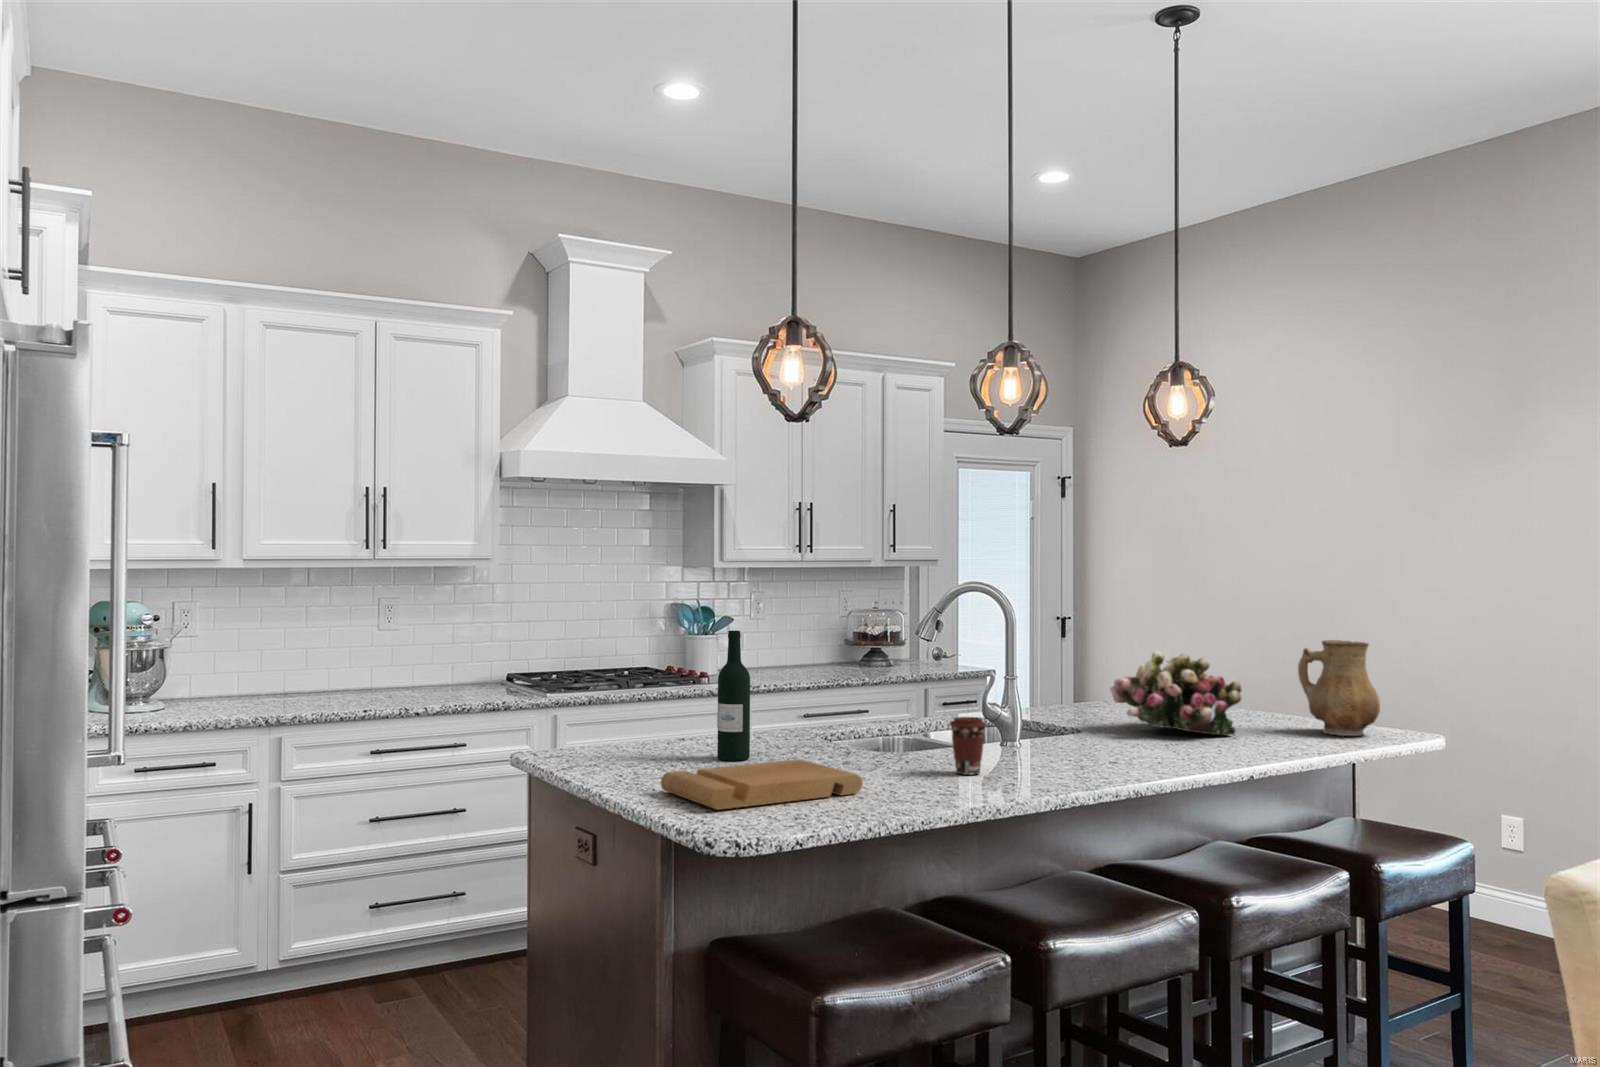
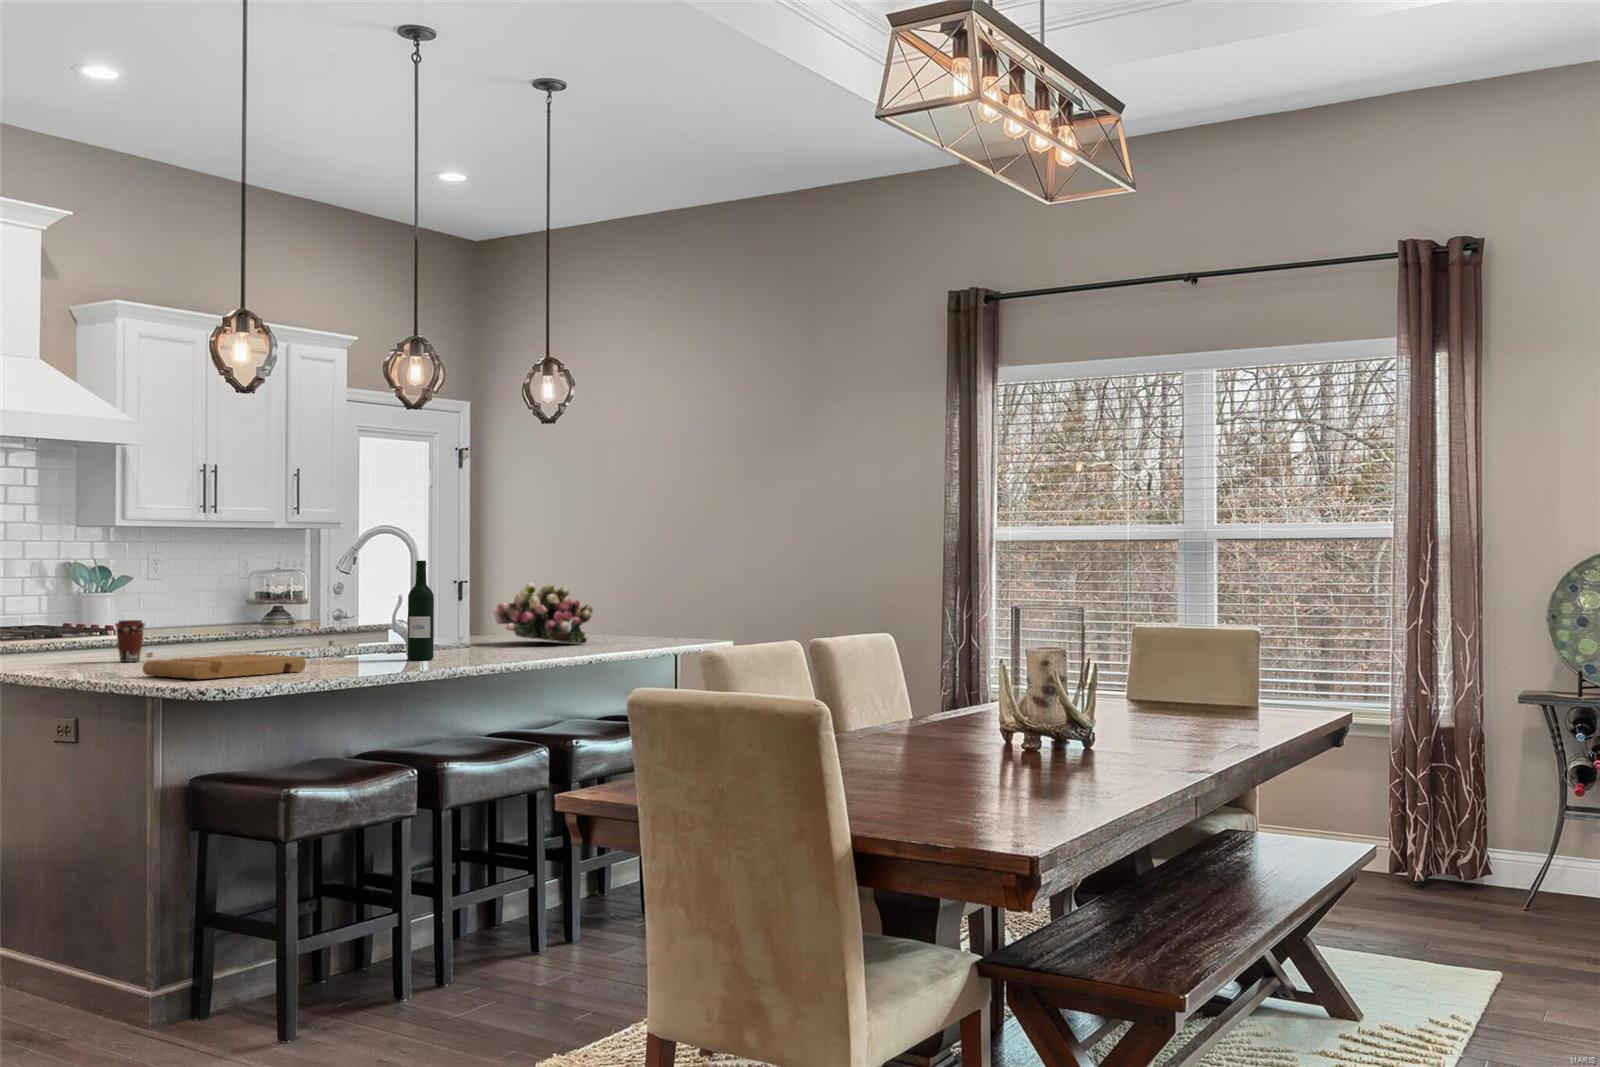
wine bottle: present [717,631,750,761] -> present [408,561,434,660]
ceramic pitcher: present [1298,640,1380,736] -> none [634,573,689,642]
coffee cup: present [950,717,987,775] -> present [115,620,145,662]

